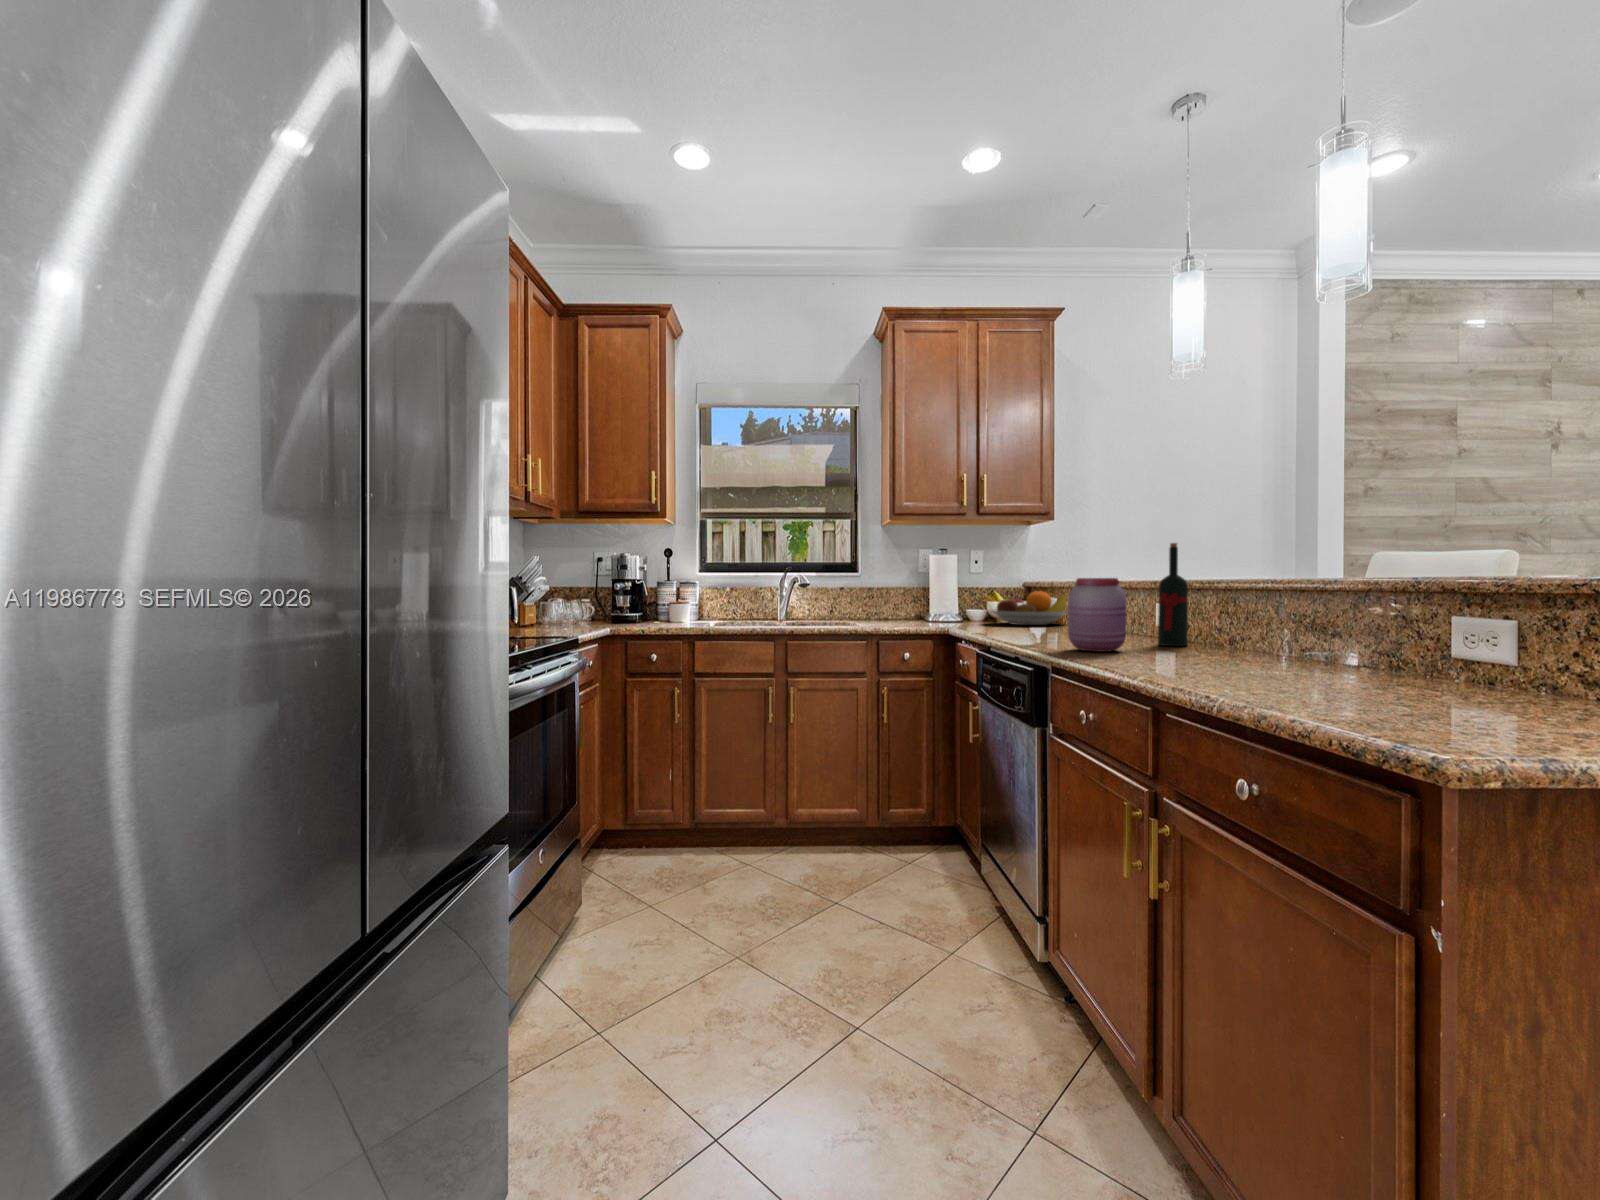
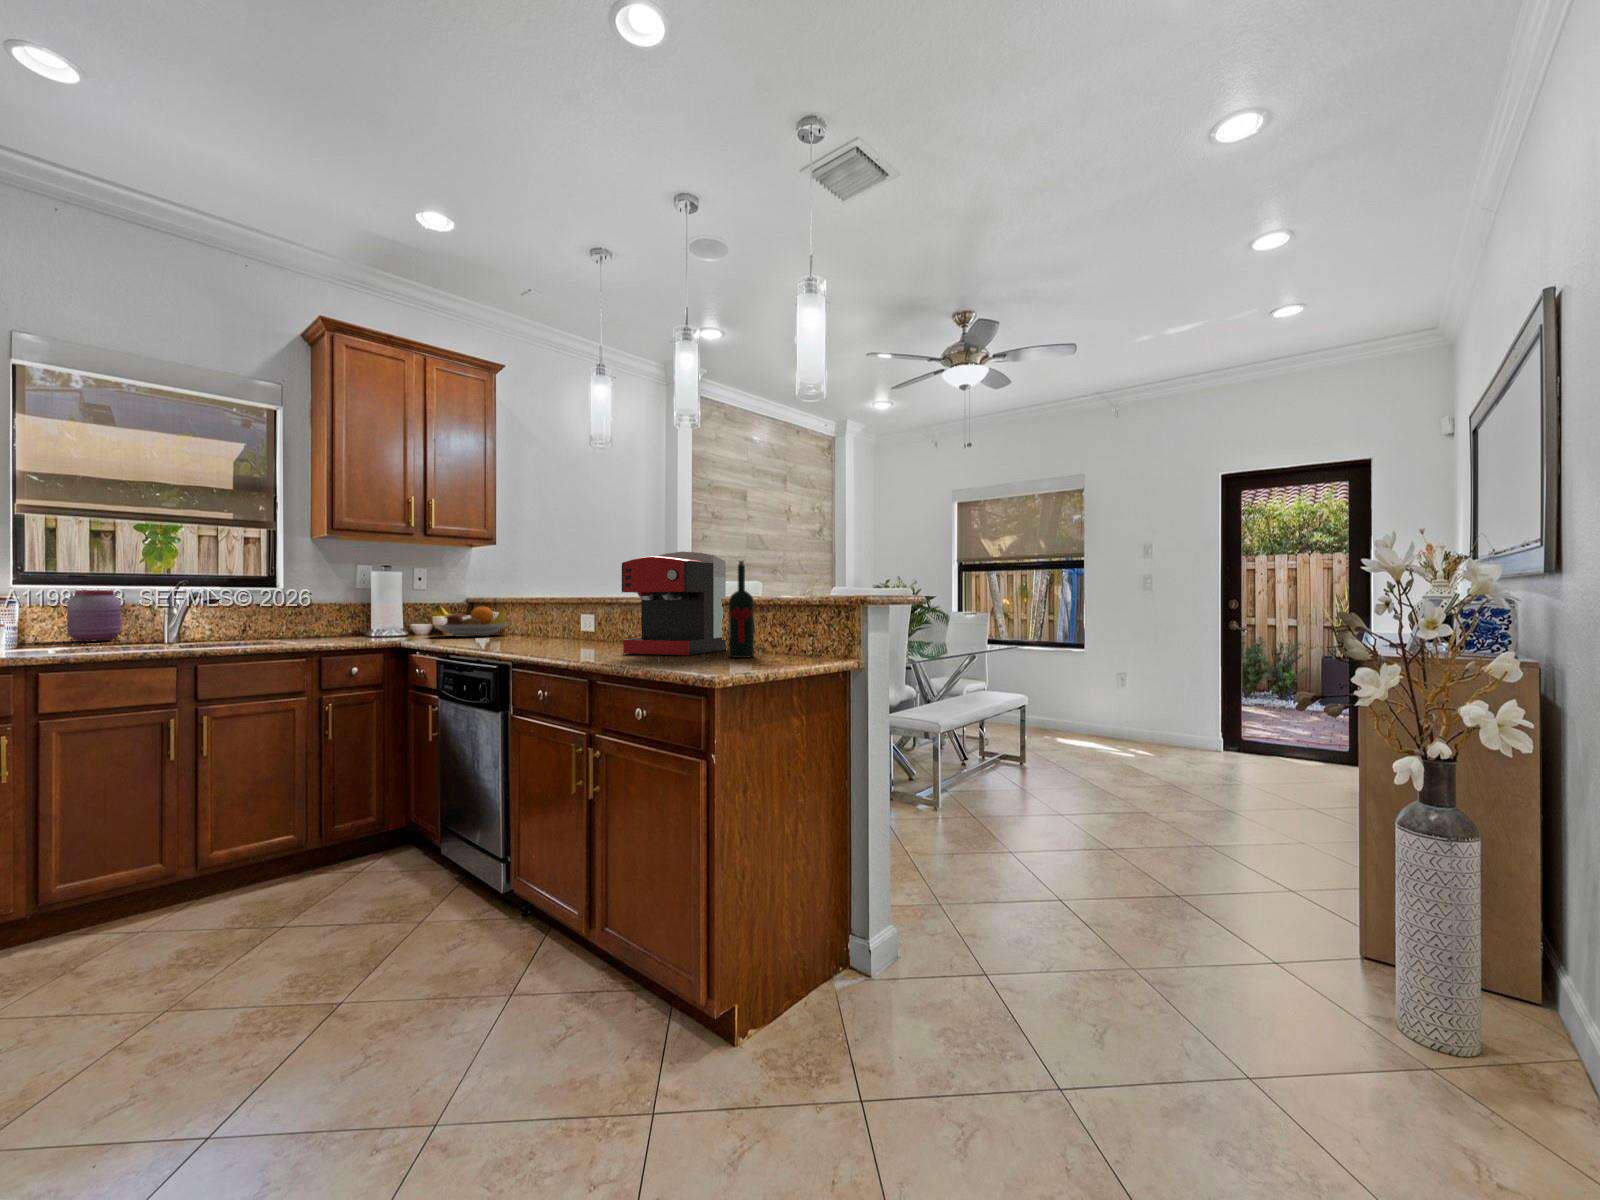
coffee maker: none [1215,501,1435,684] -> present [622,552,726,655]
wine bottle: present [1158,543,1188,646] -> present [729,561,754,658]
jar: present [1068,578,1126,652] -> present [67,590,121,642]

